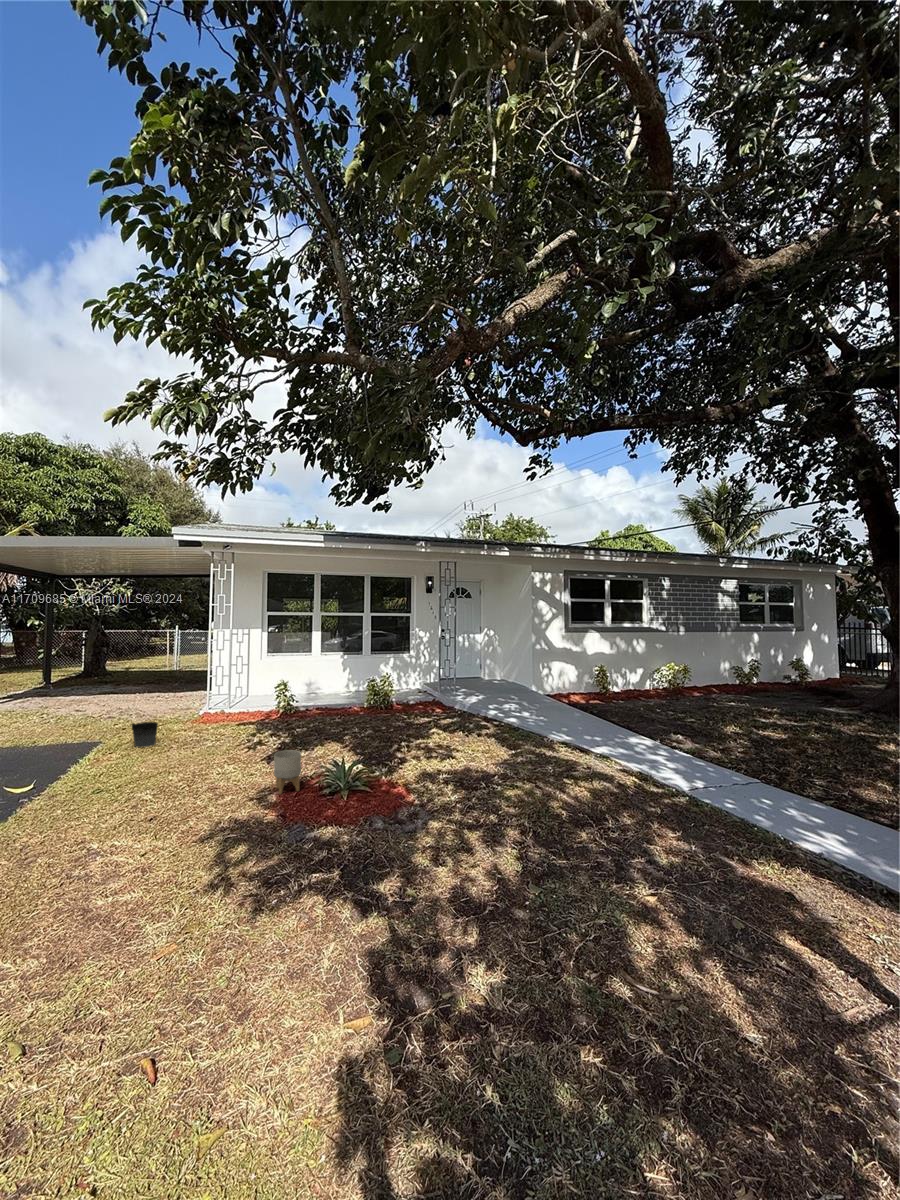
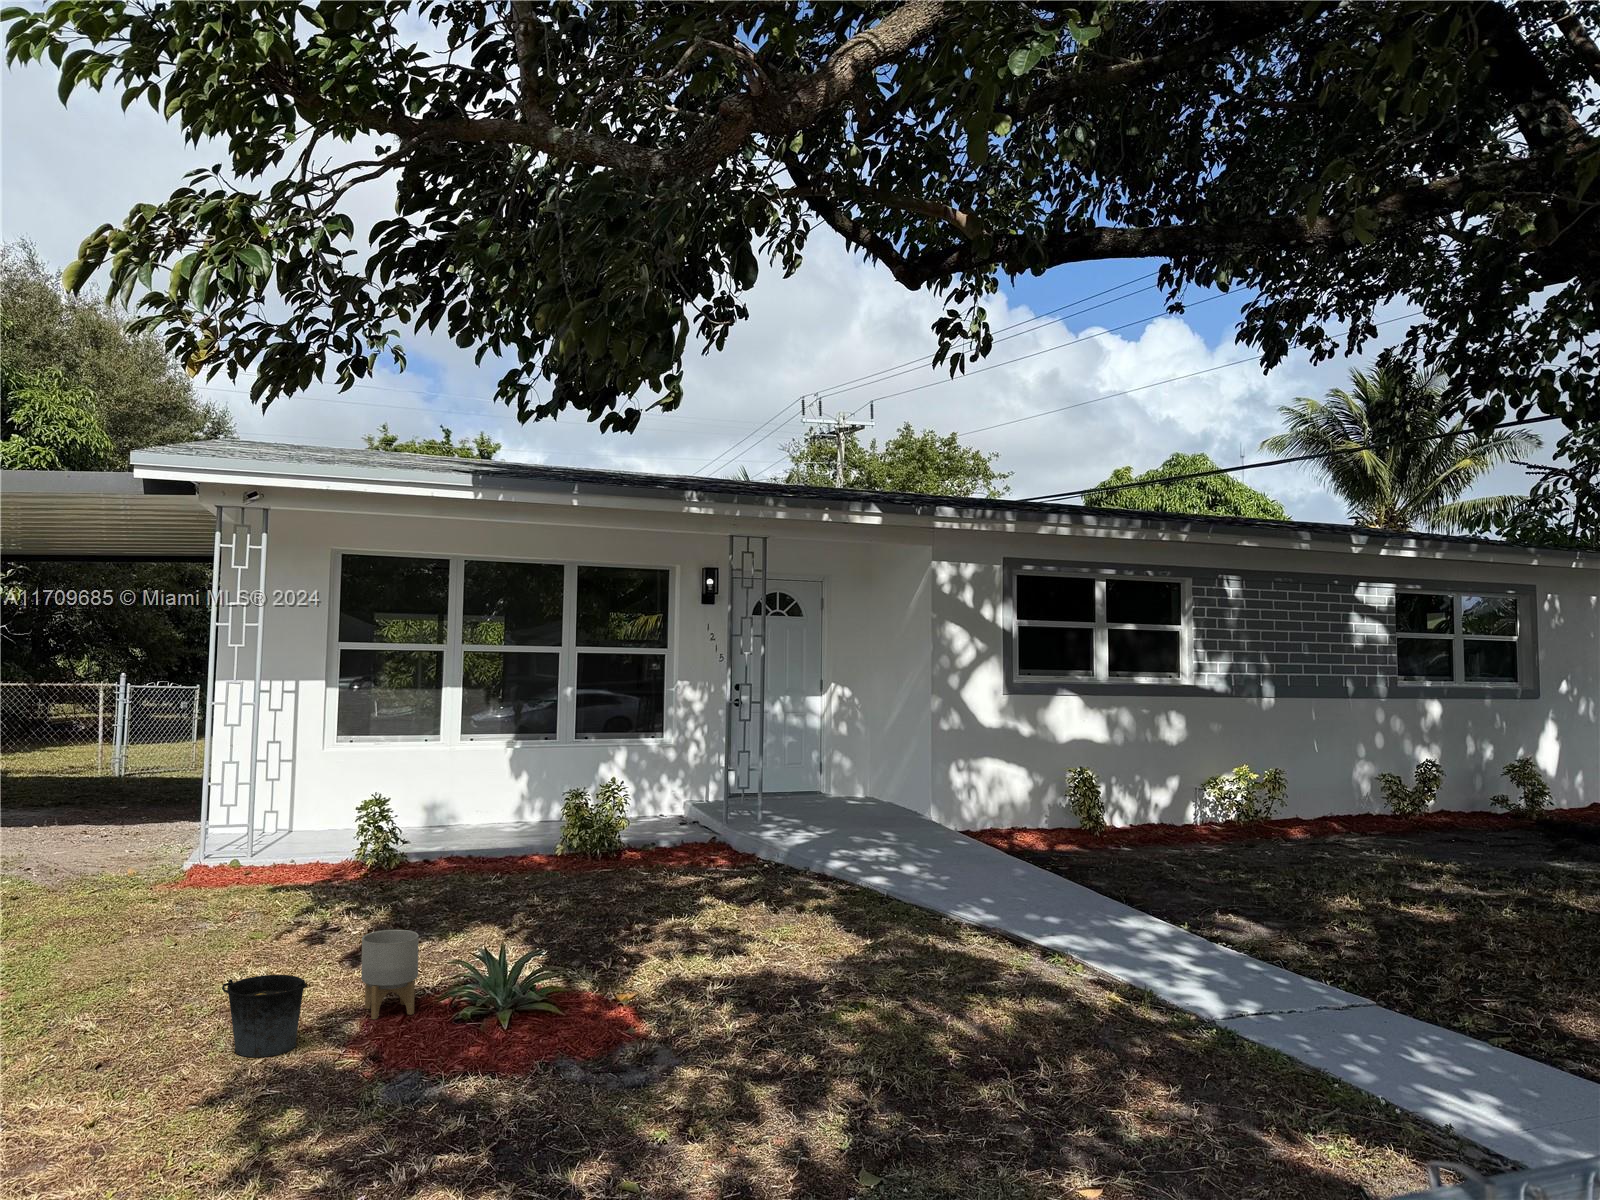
bucket: present [131,722,158,748] -> present [222,975,307,1057]

